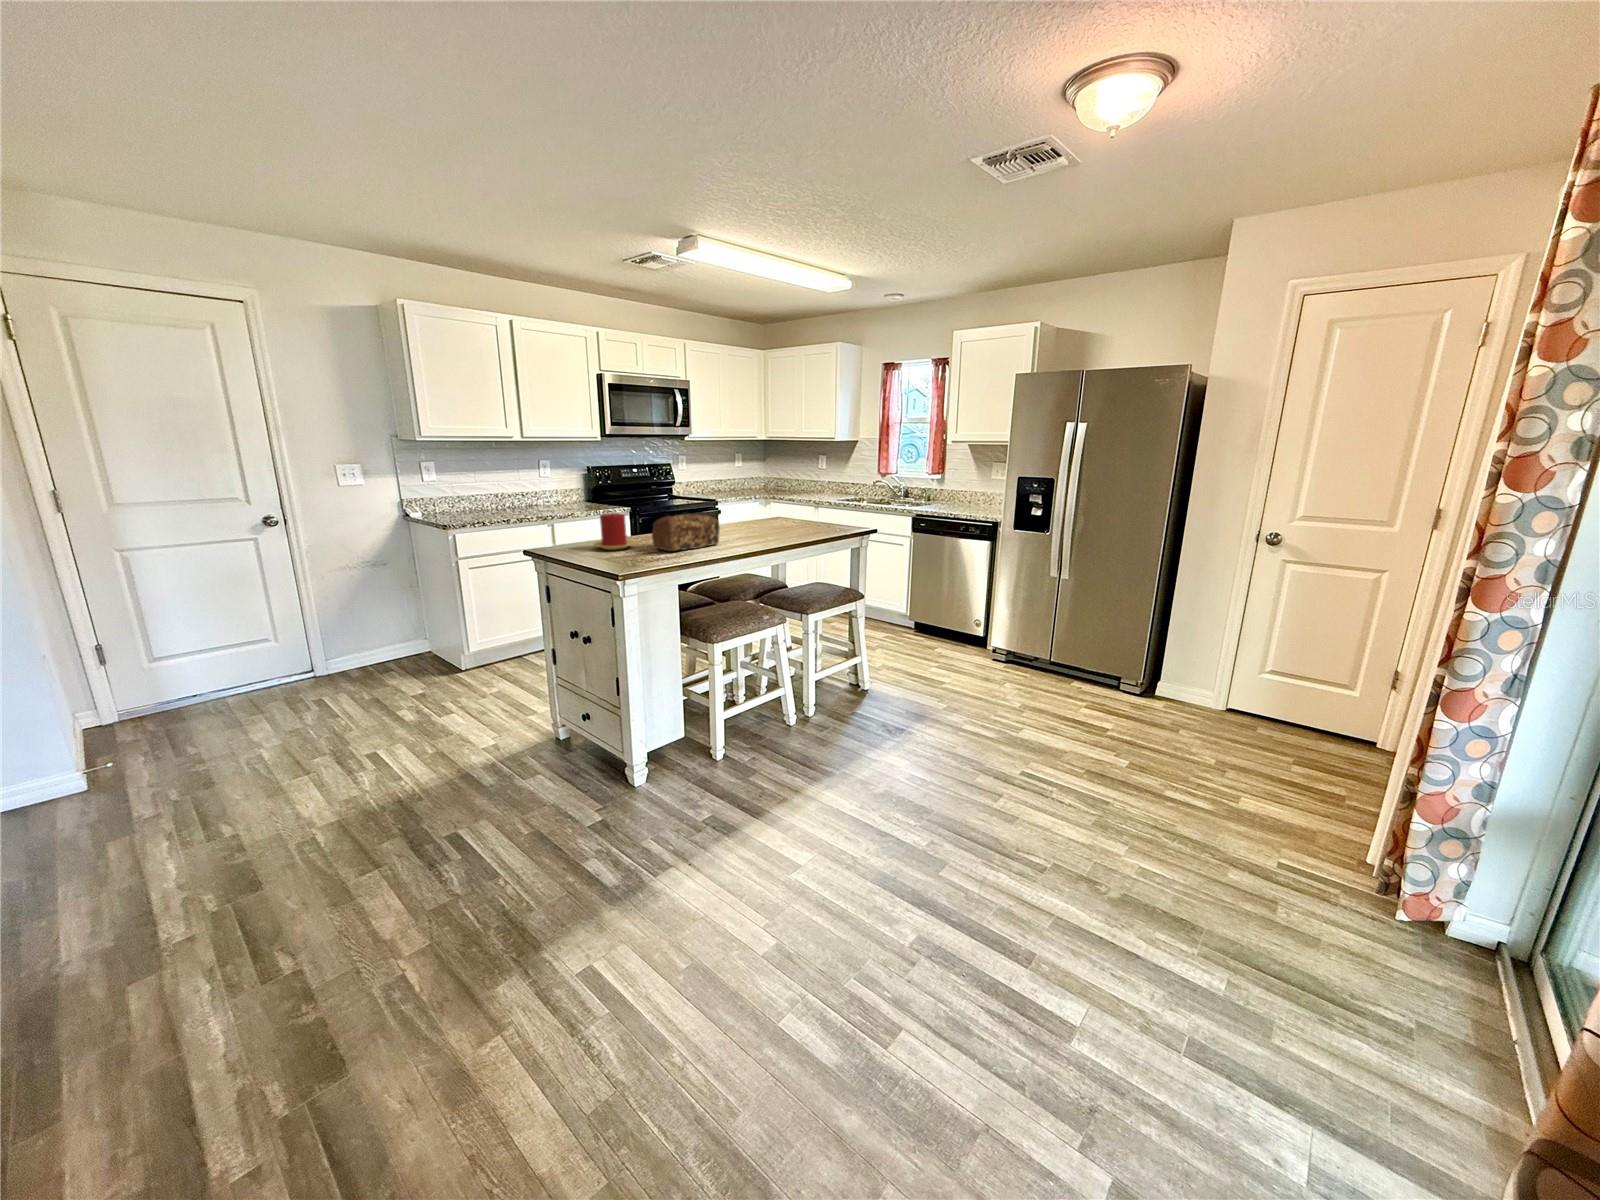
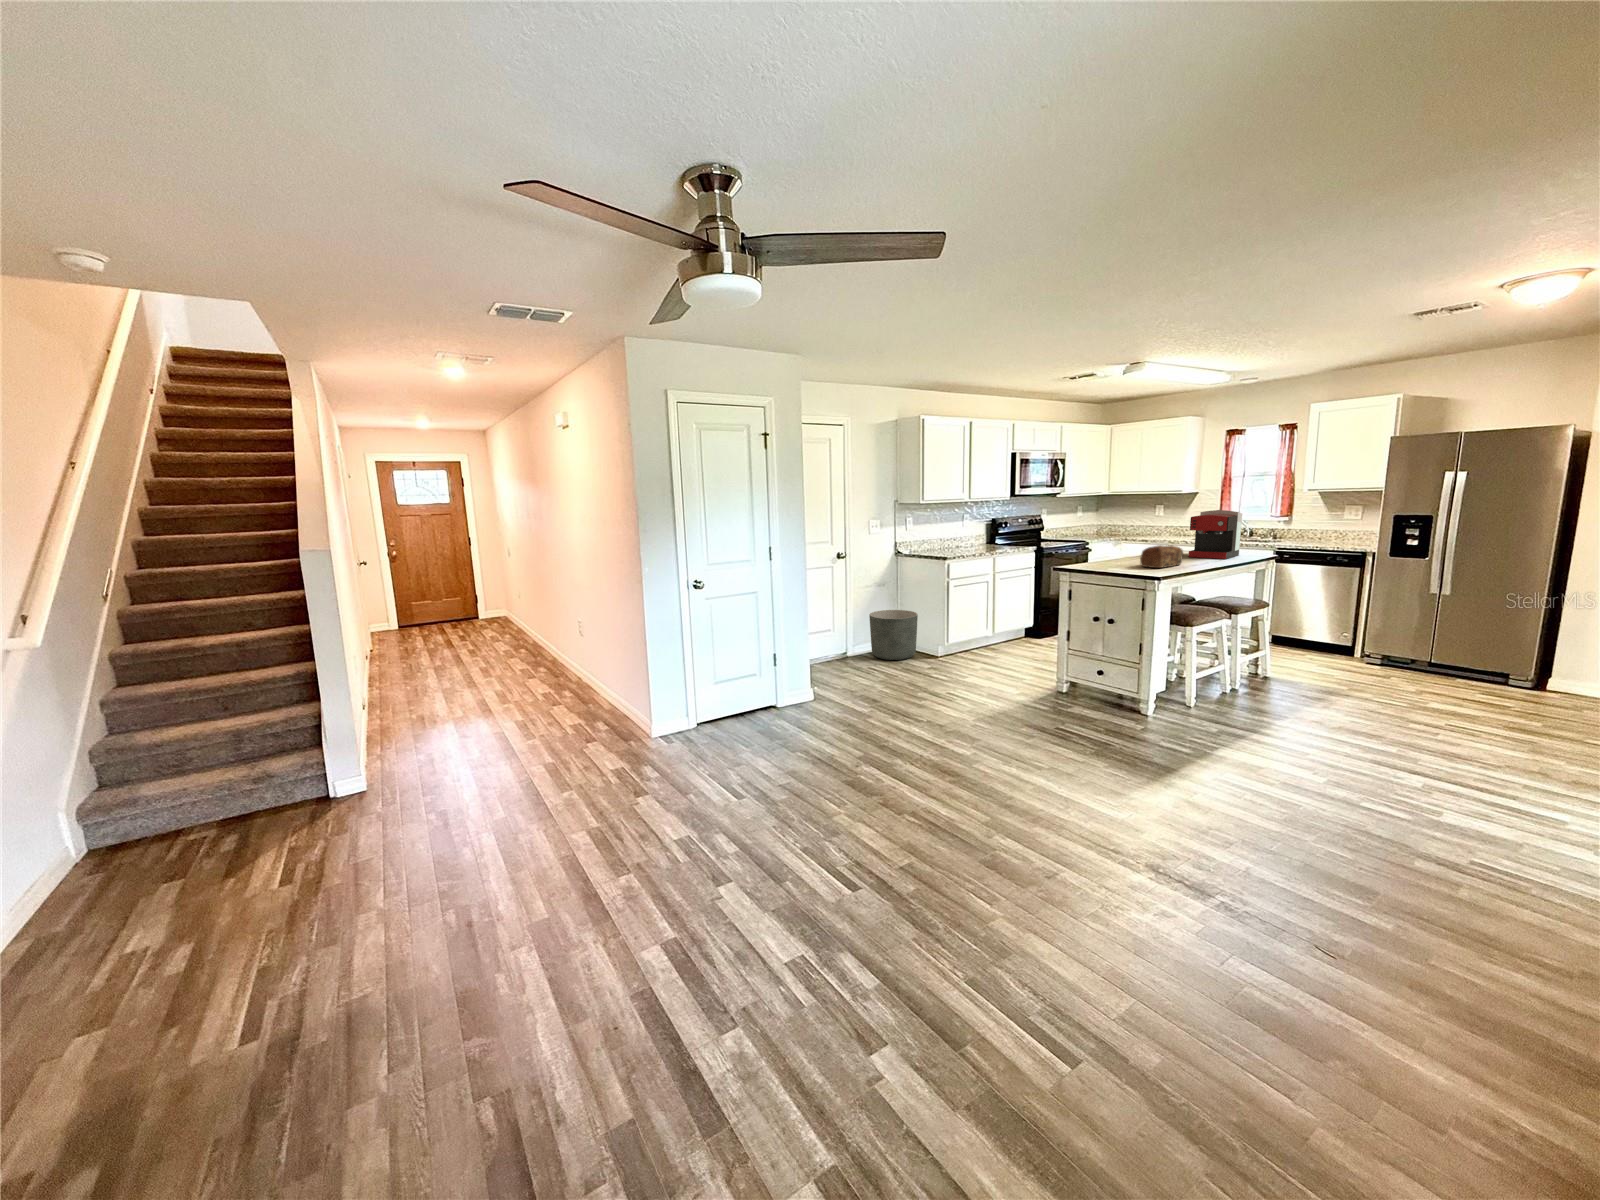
coffee maker: none [758,462,827,534] -> present [1189,510,1242,559]
candle: present [594,513,634,550] -> none [1097,546,1125,568]
planter: none [329,602,424,684] -> present [869,610,918,660]

